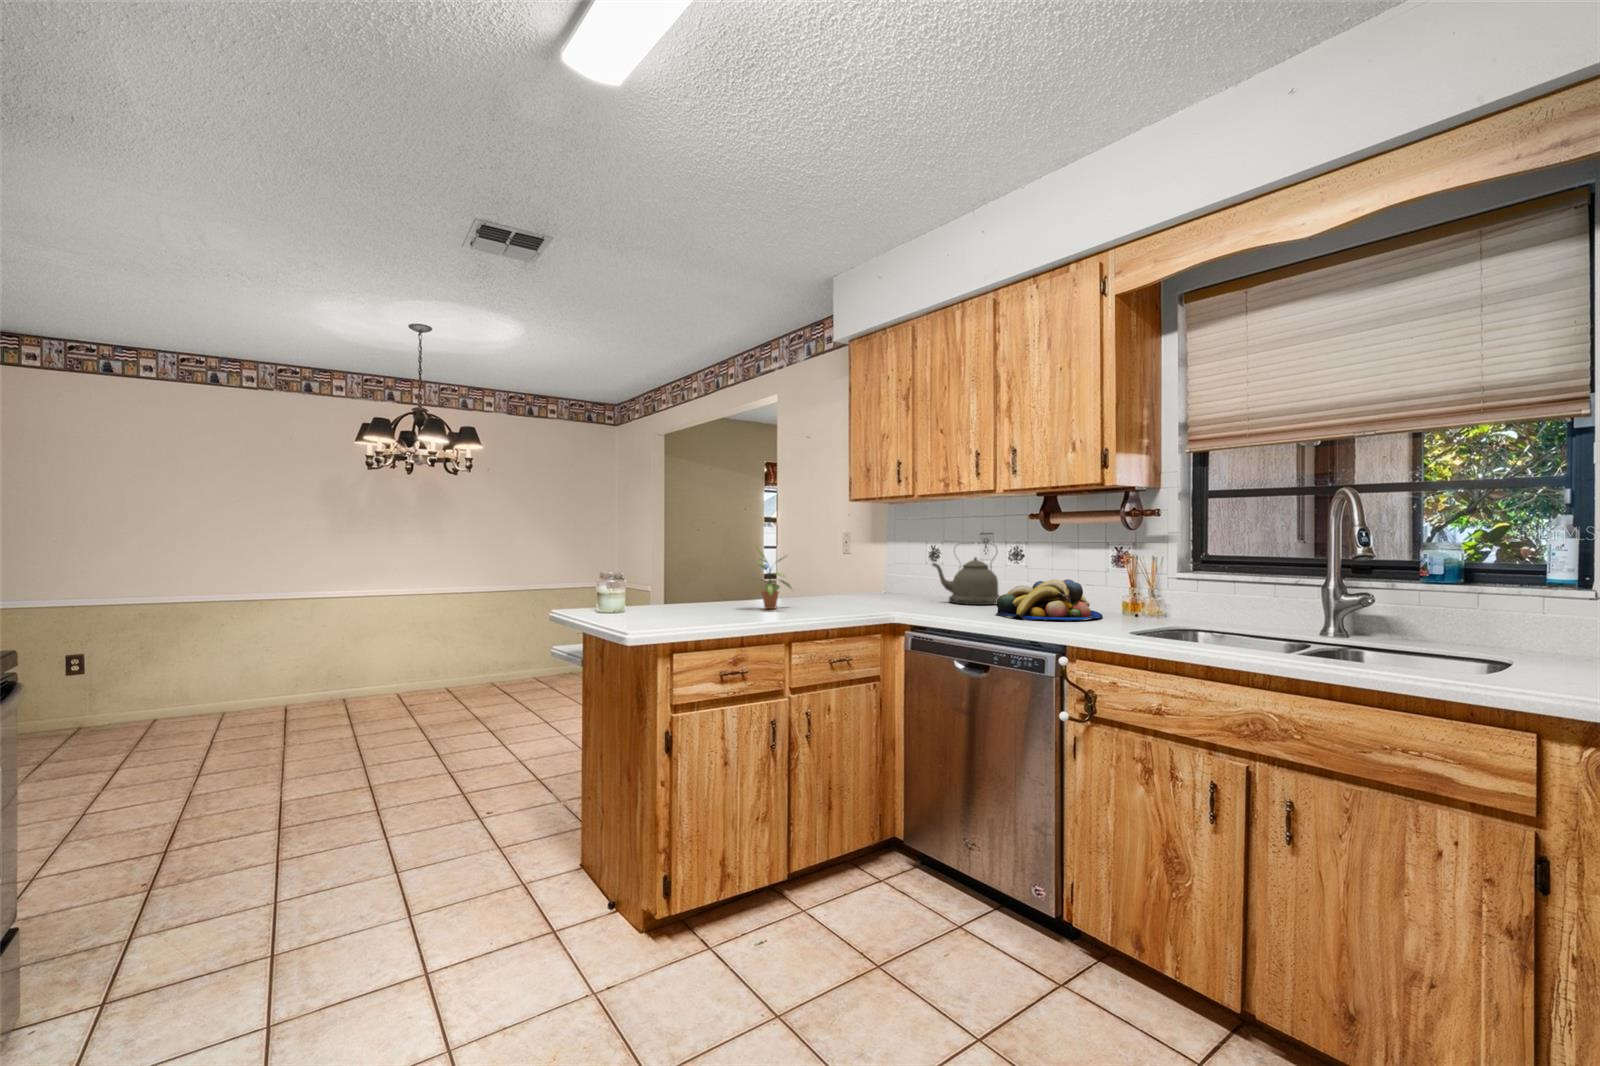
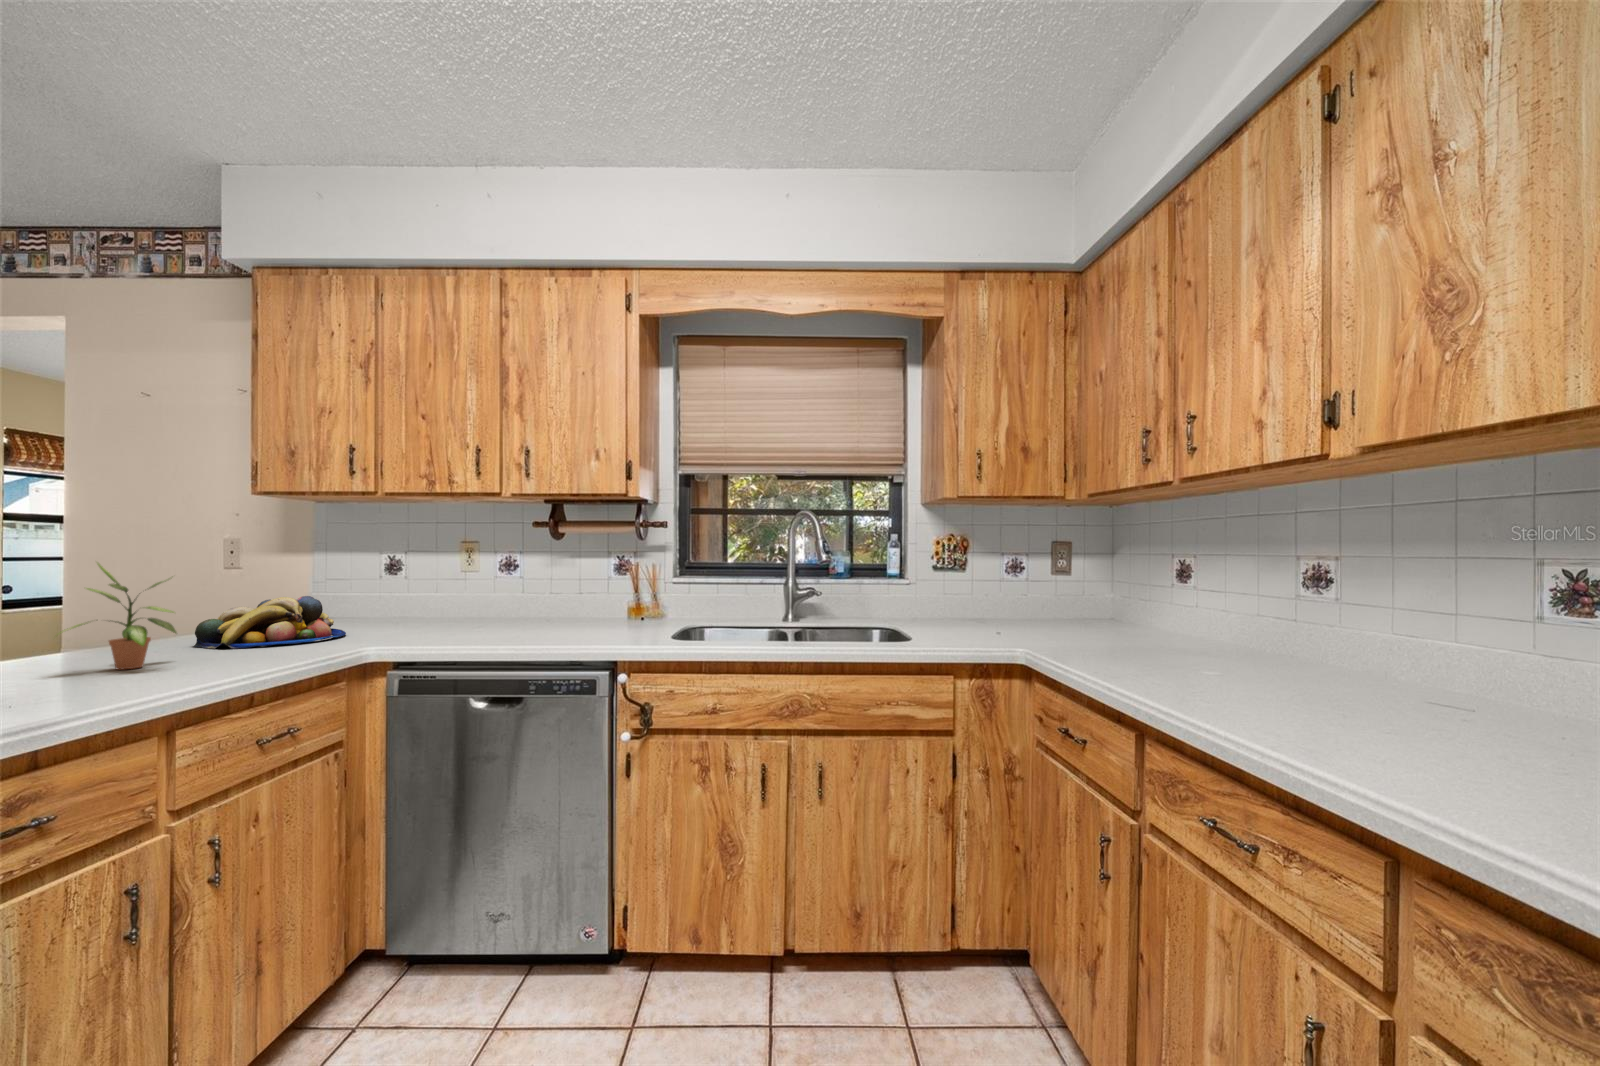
kettle: present [932,558,999,605] -> none [403,554,496,629]
fruit bowl: present [996,579,1103,620] -> present [193,596,346,649]

